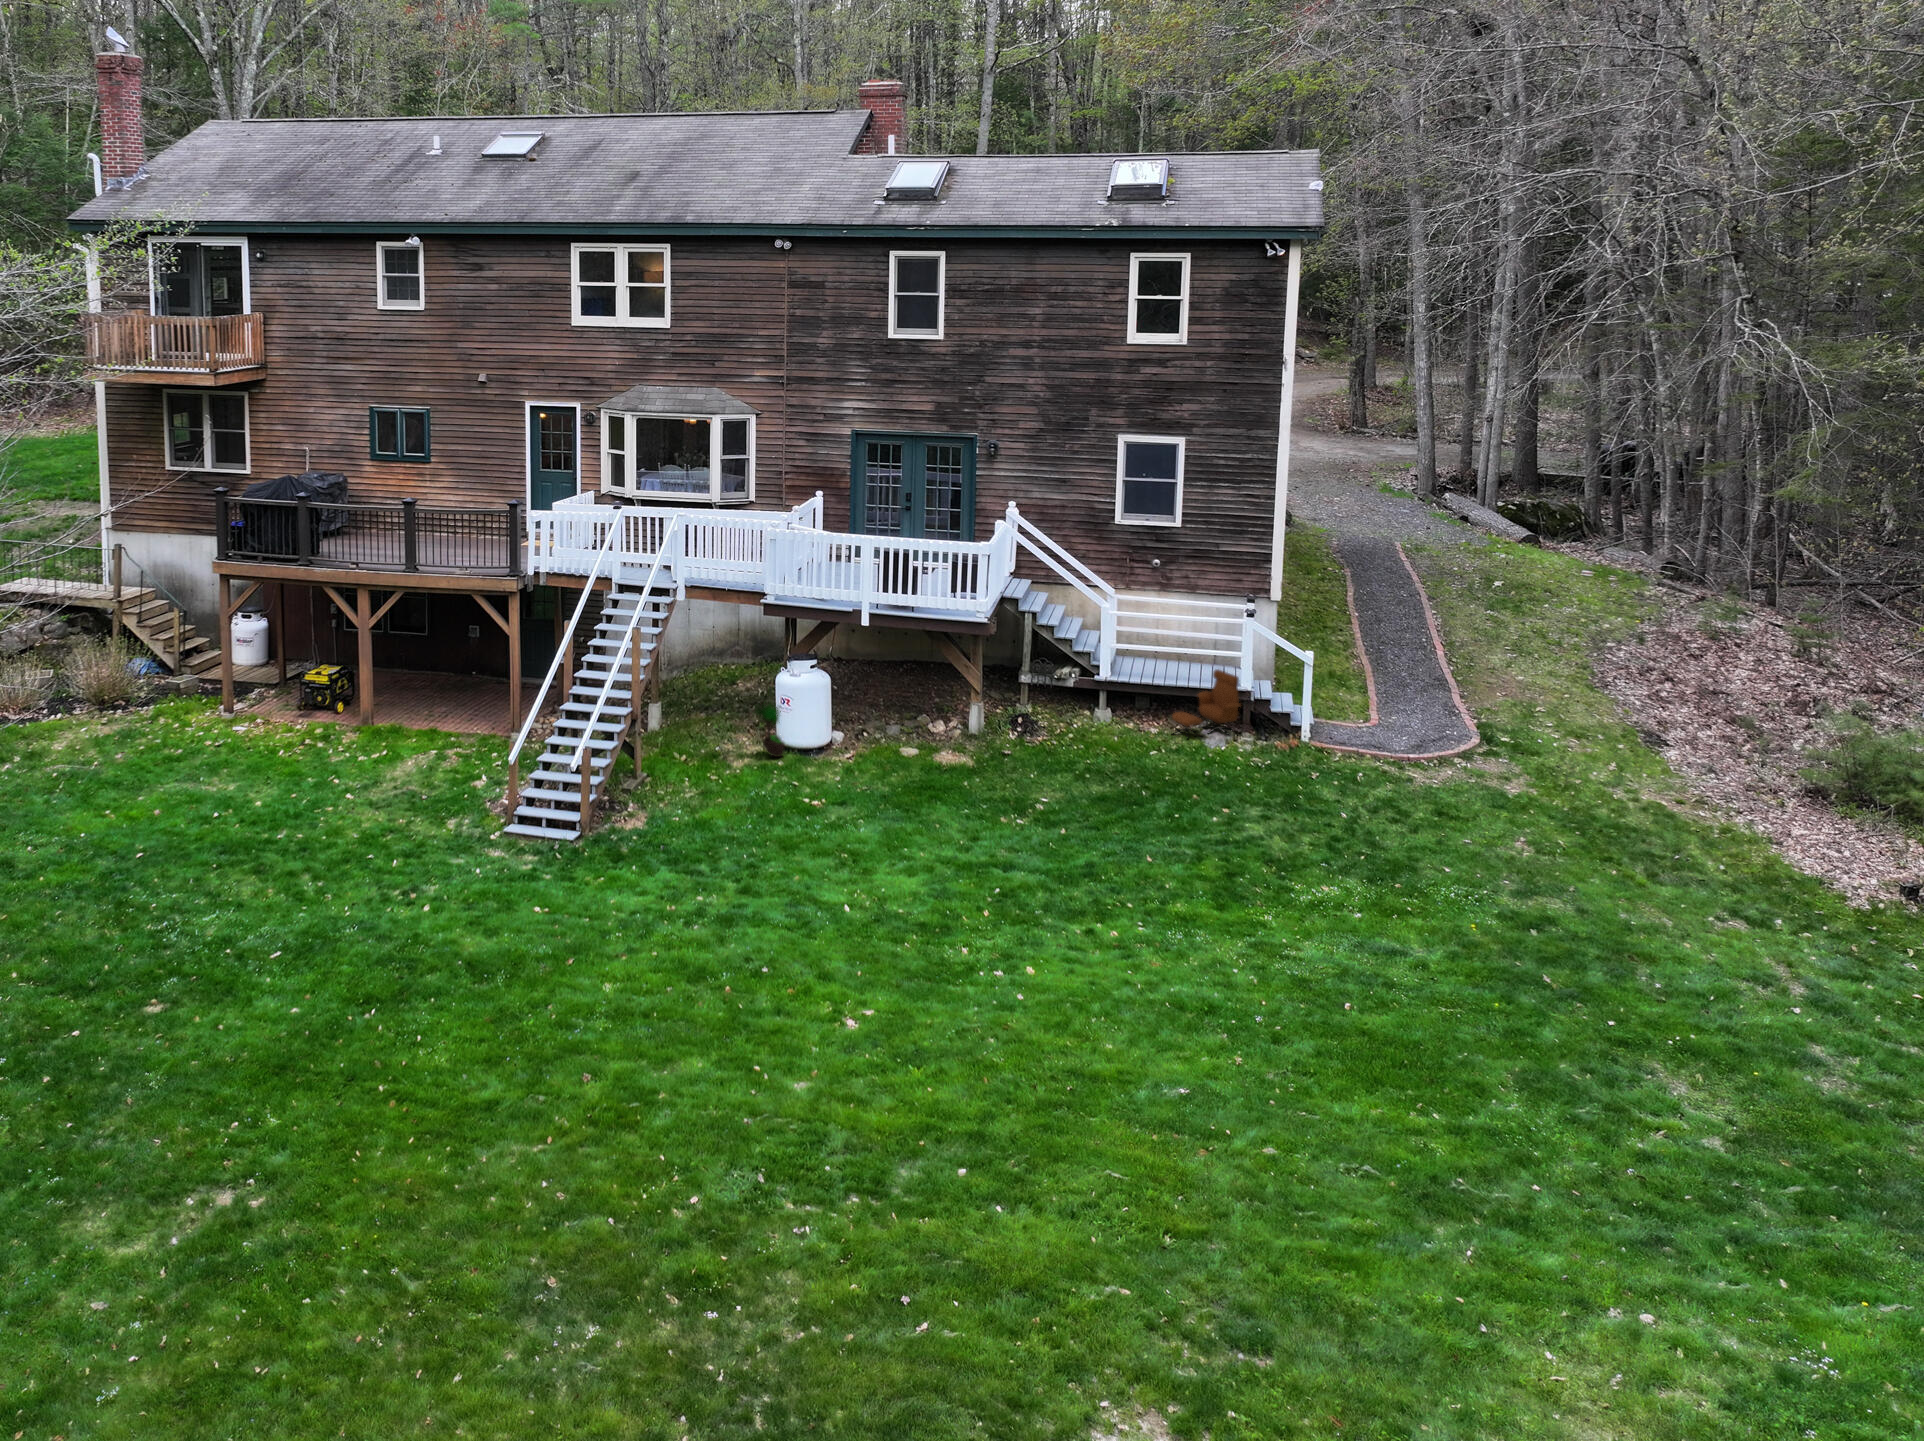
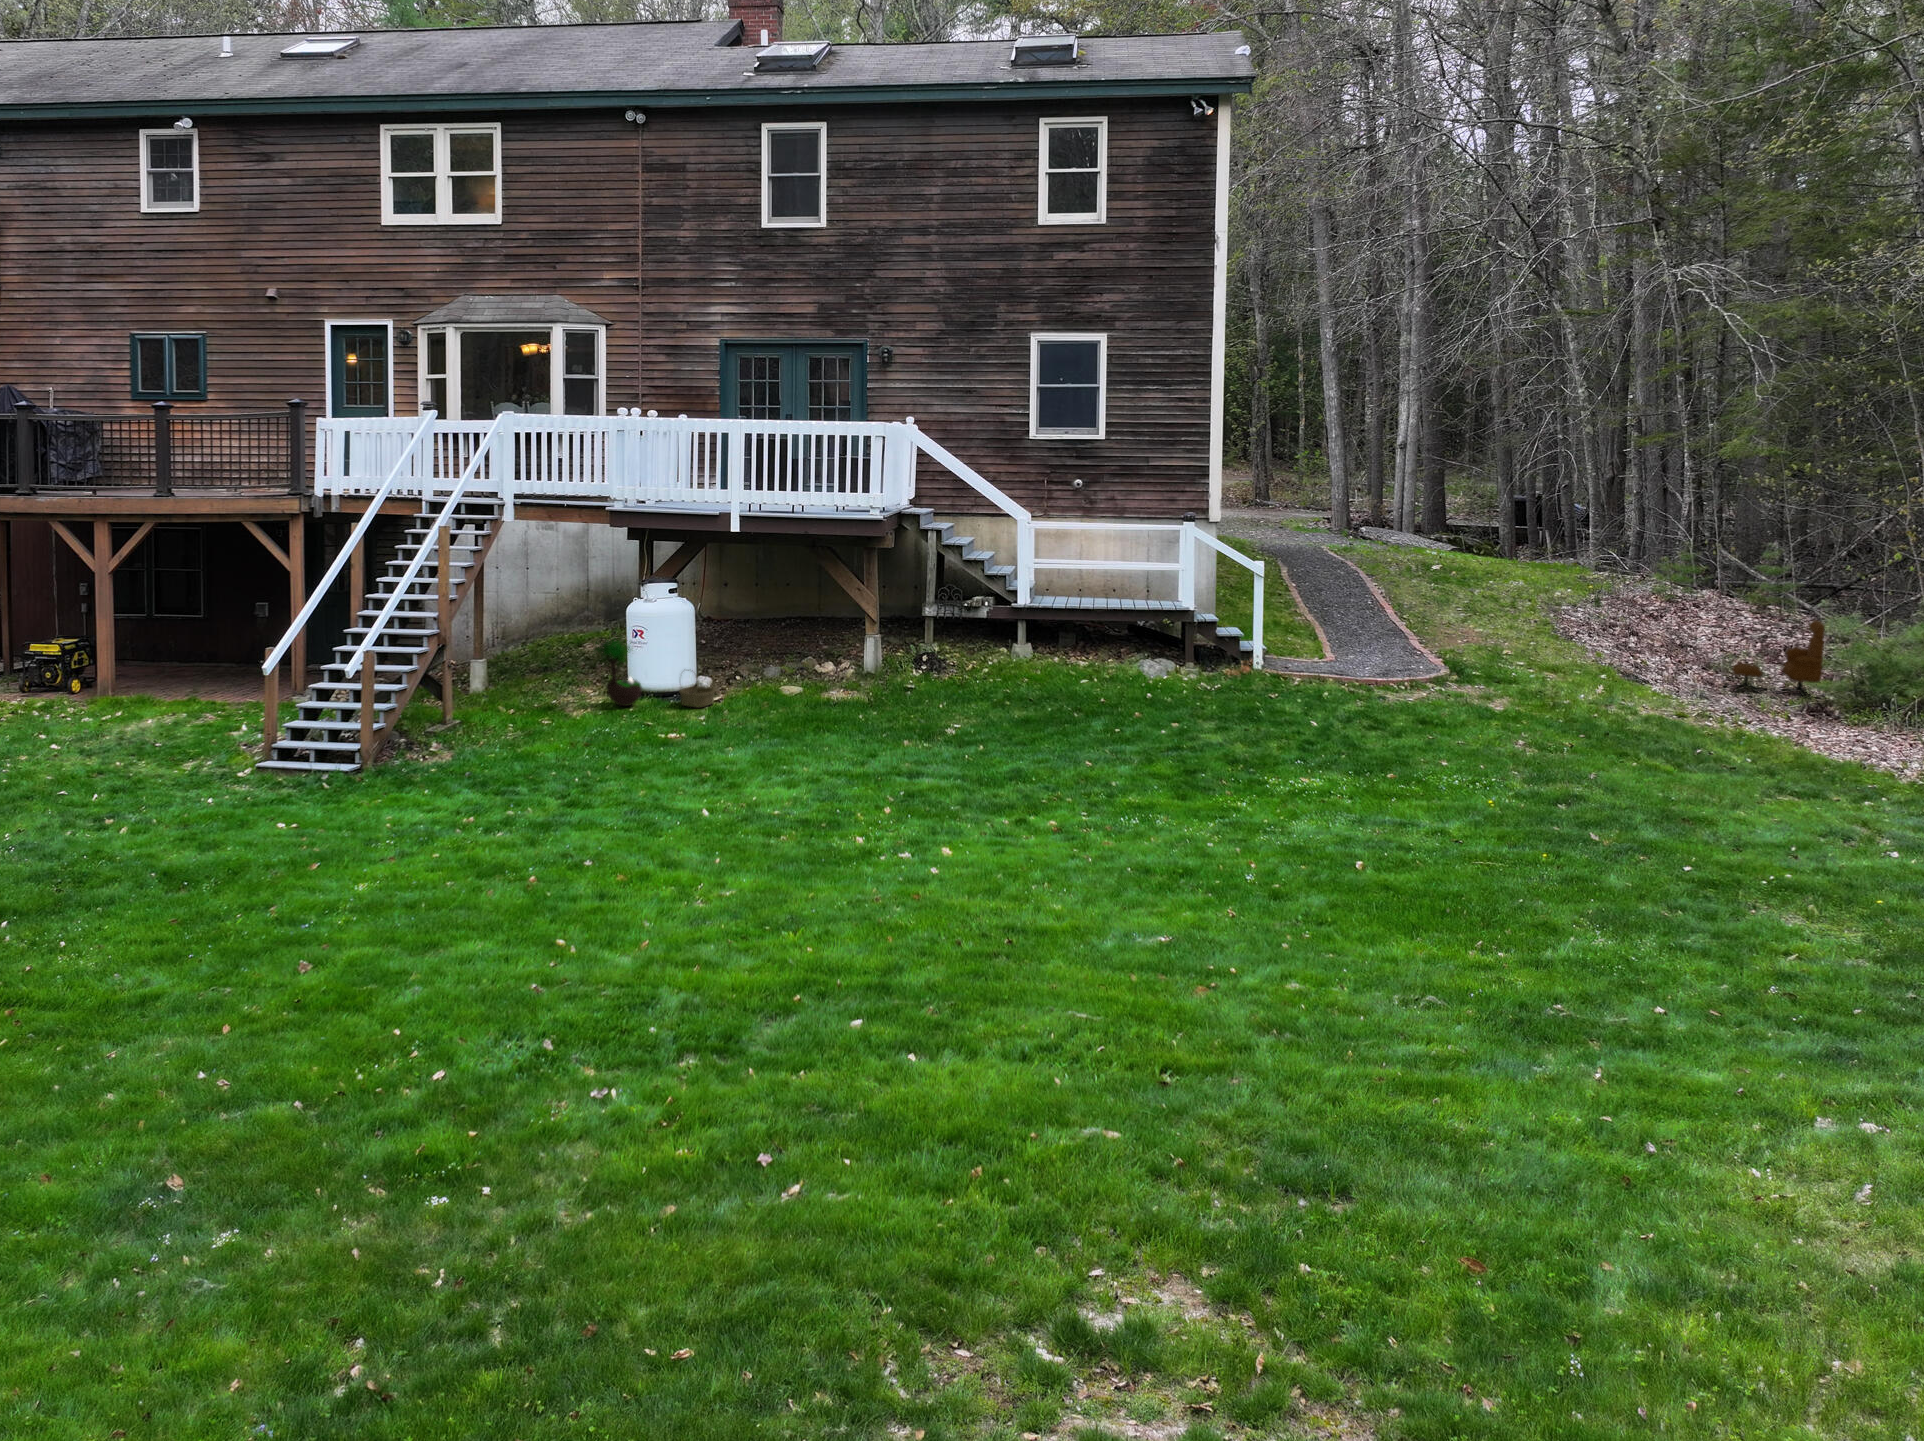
lounge chair: present [1172,669,1241,735] -> present [1726,620,1825,698]
basket: none [820,725,849,761] -> present [679,670,716,707]

